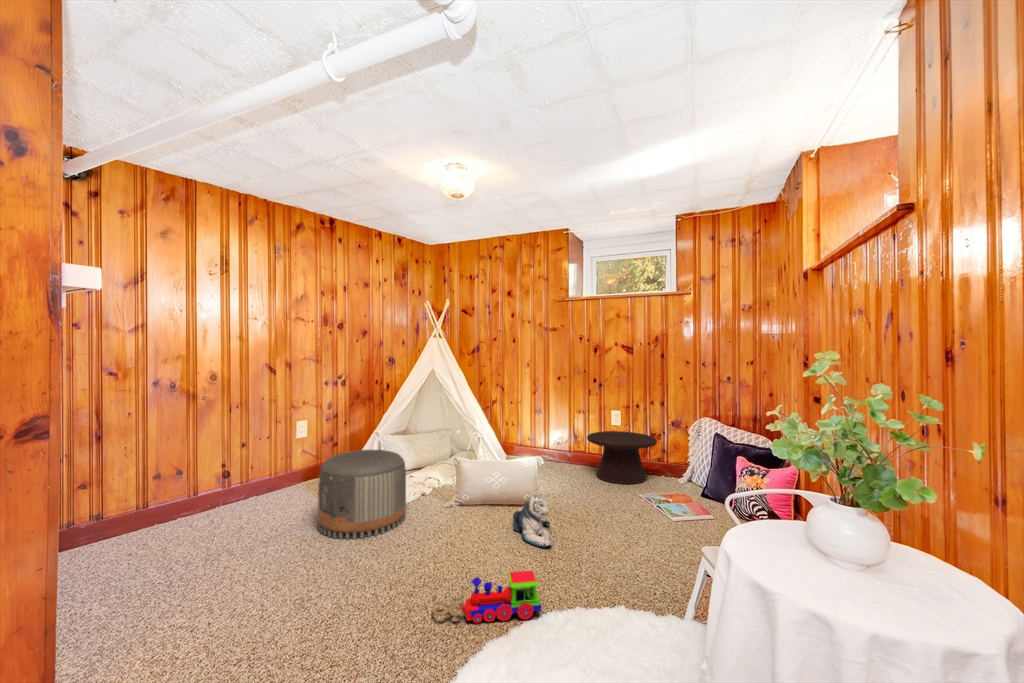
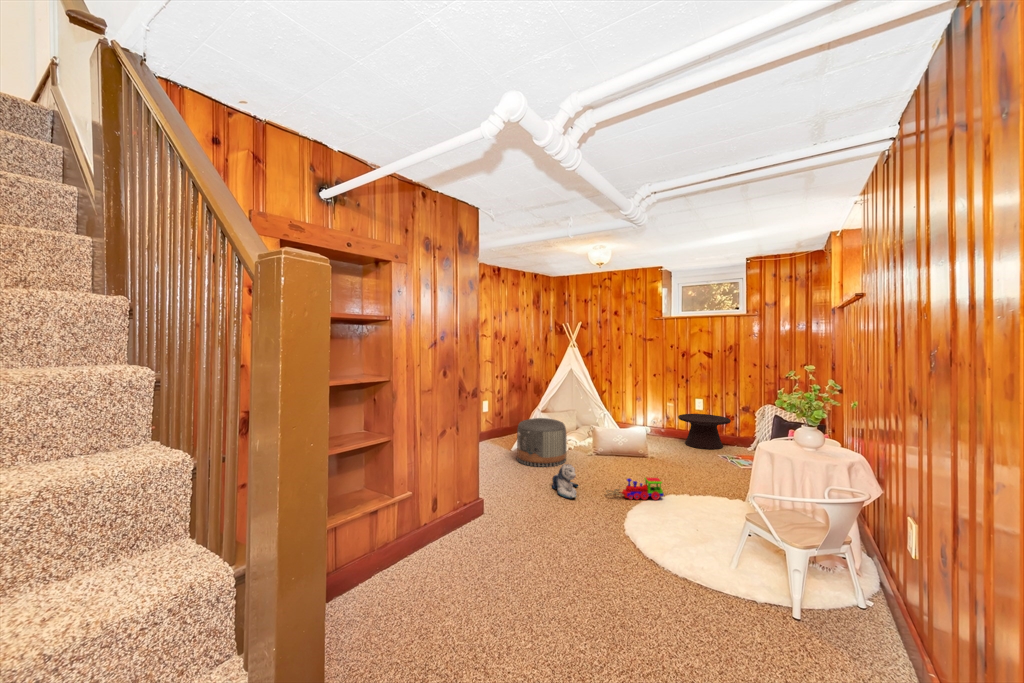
plush toy: present [513,495,551,548] -> present [552,464,578,499]

